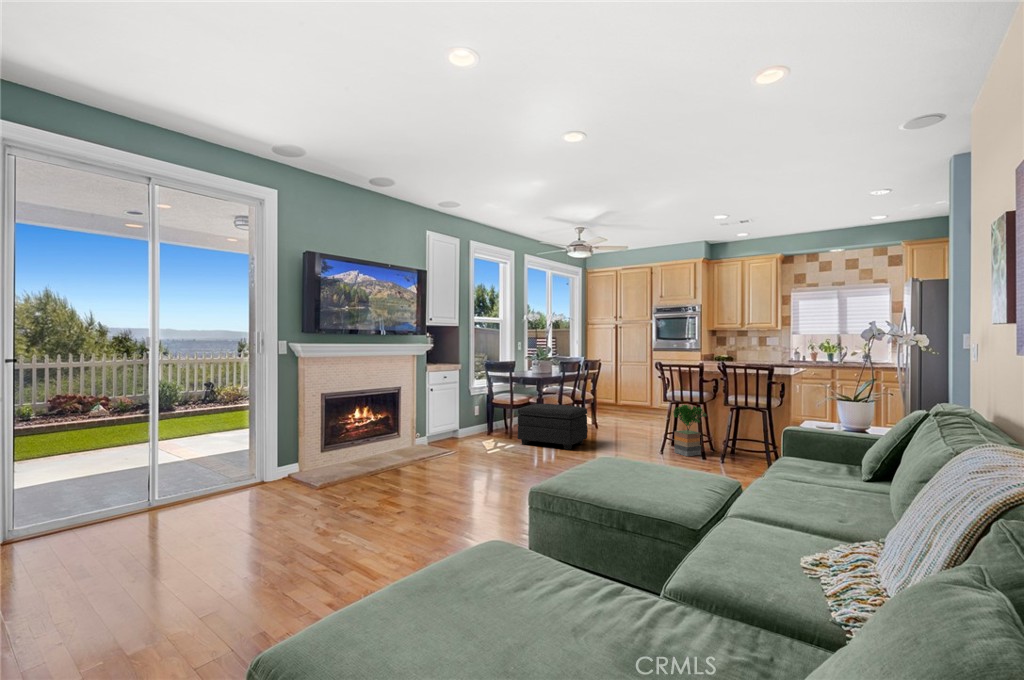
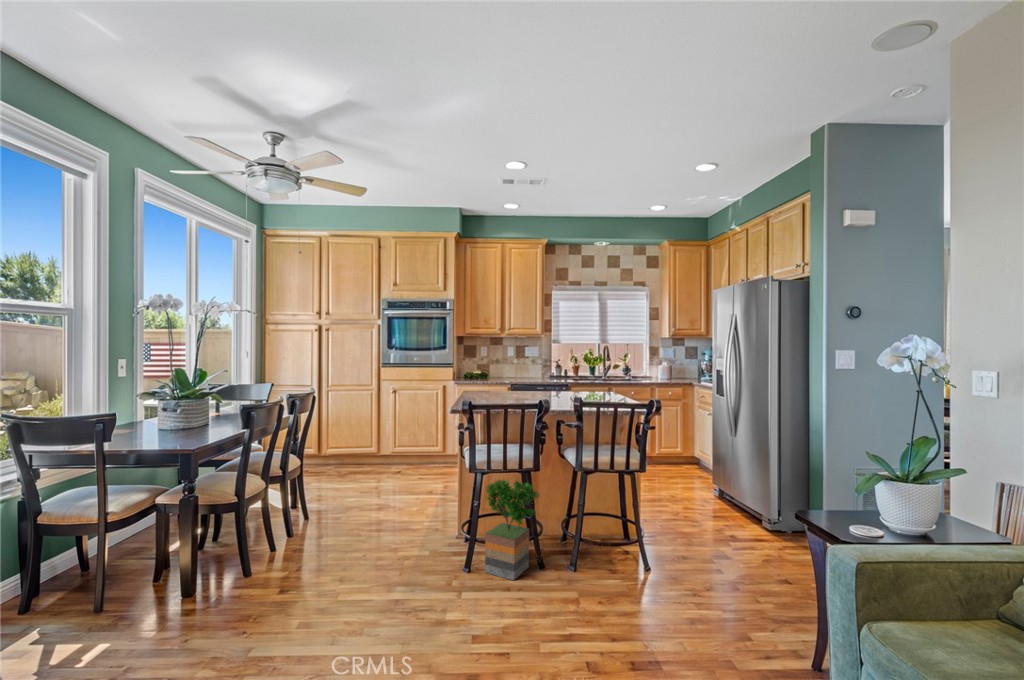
footstool: present [518,404,587,450] -> none [115,508,306,637]

